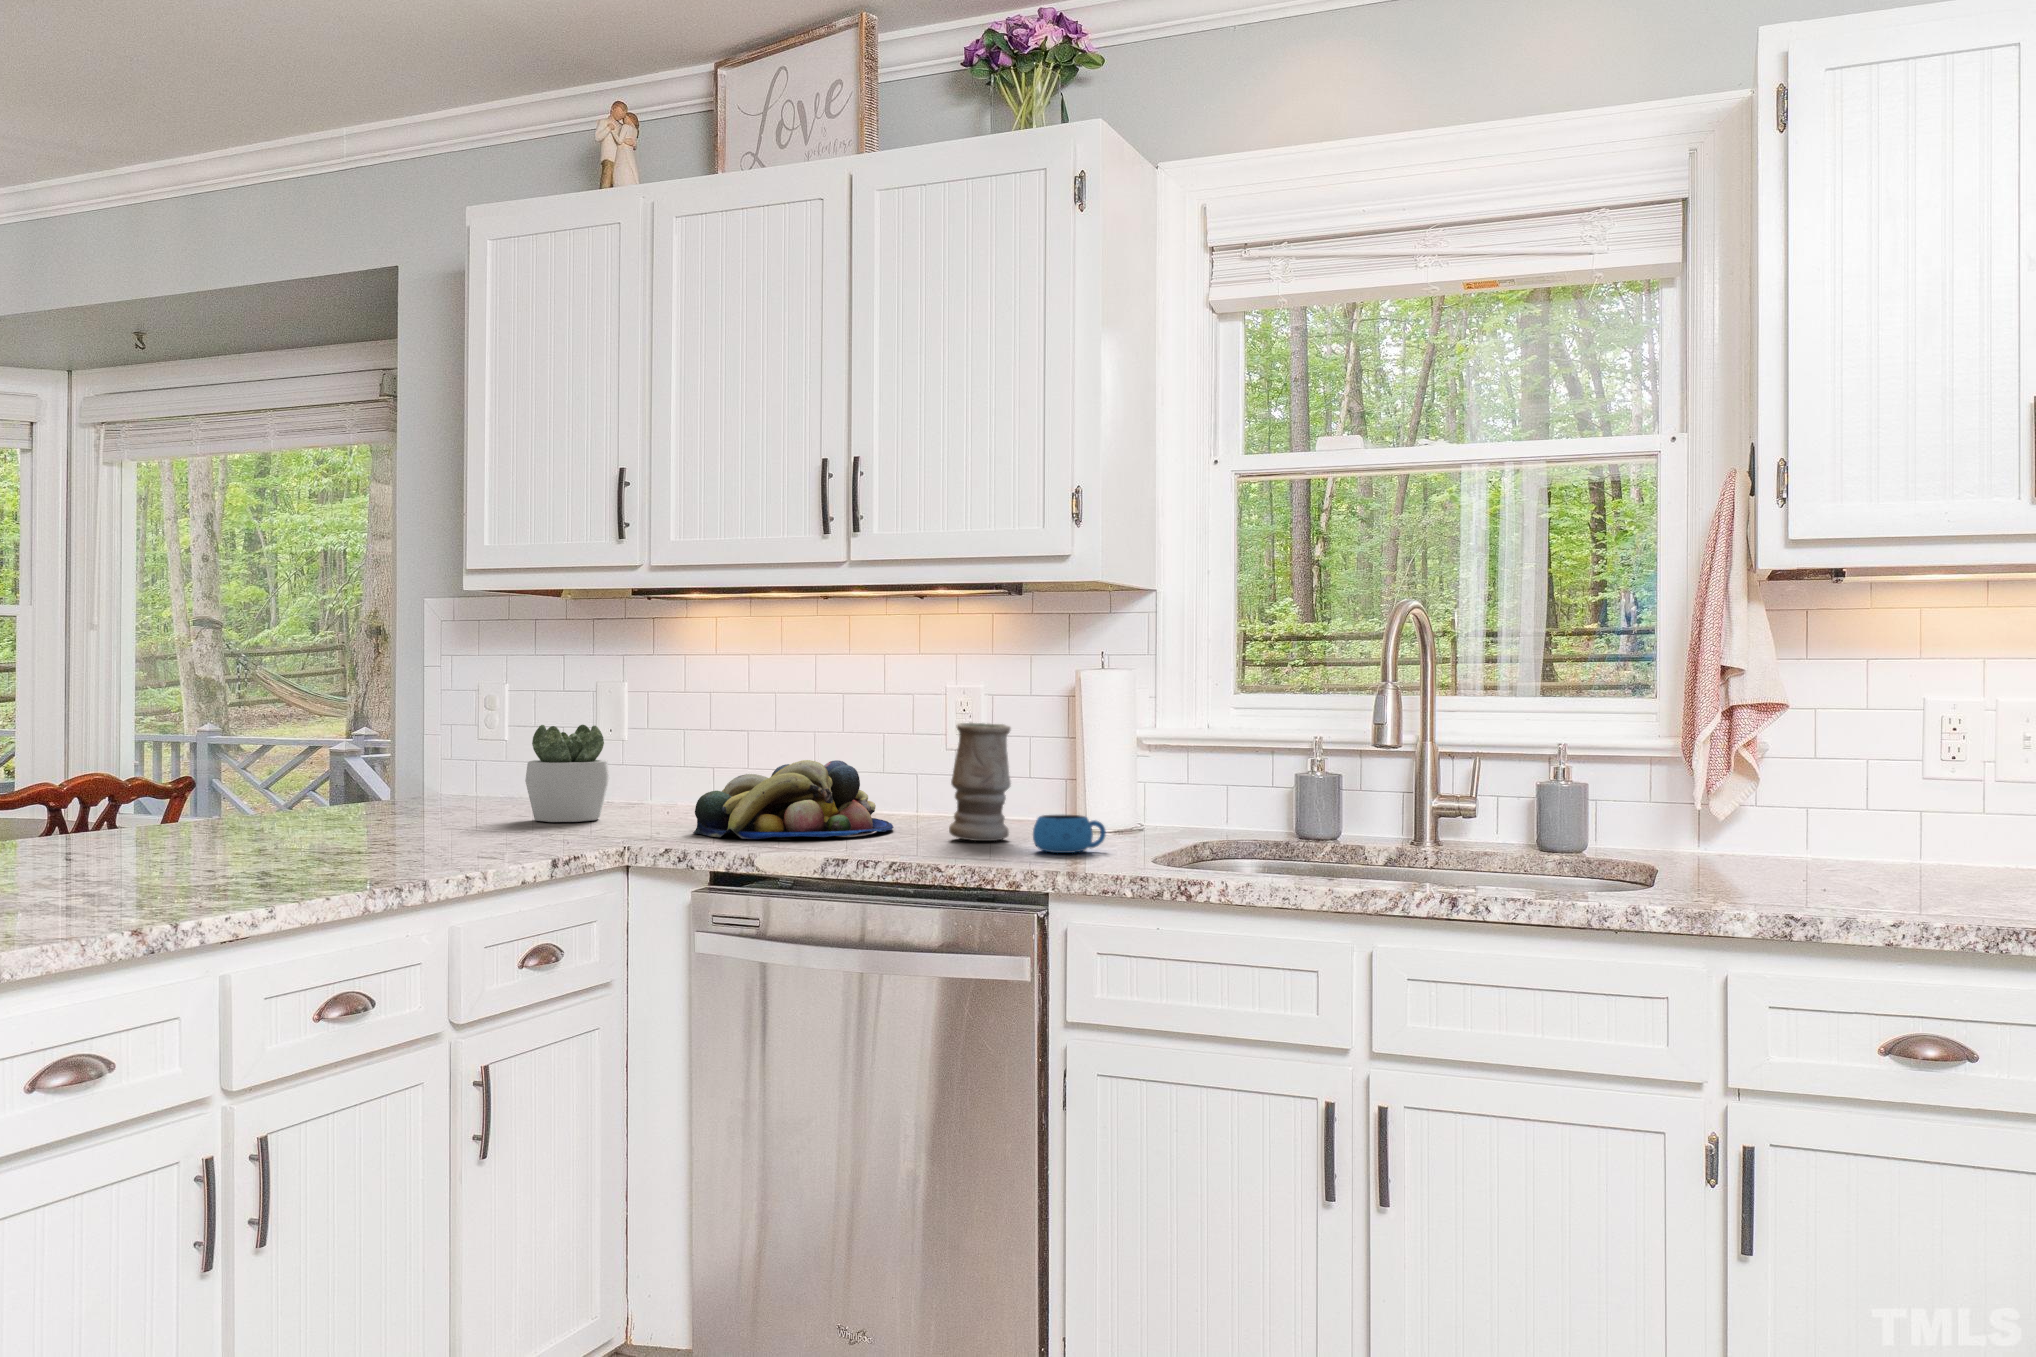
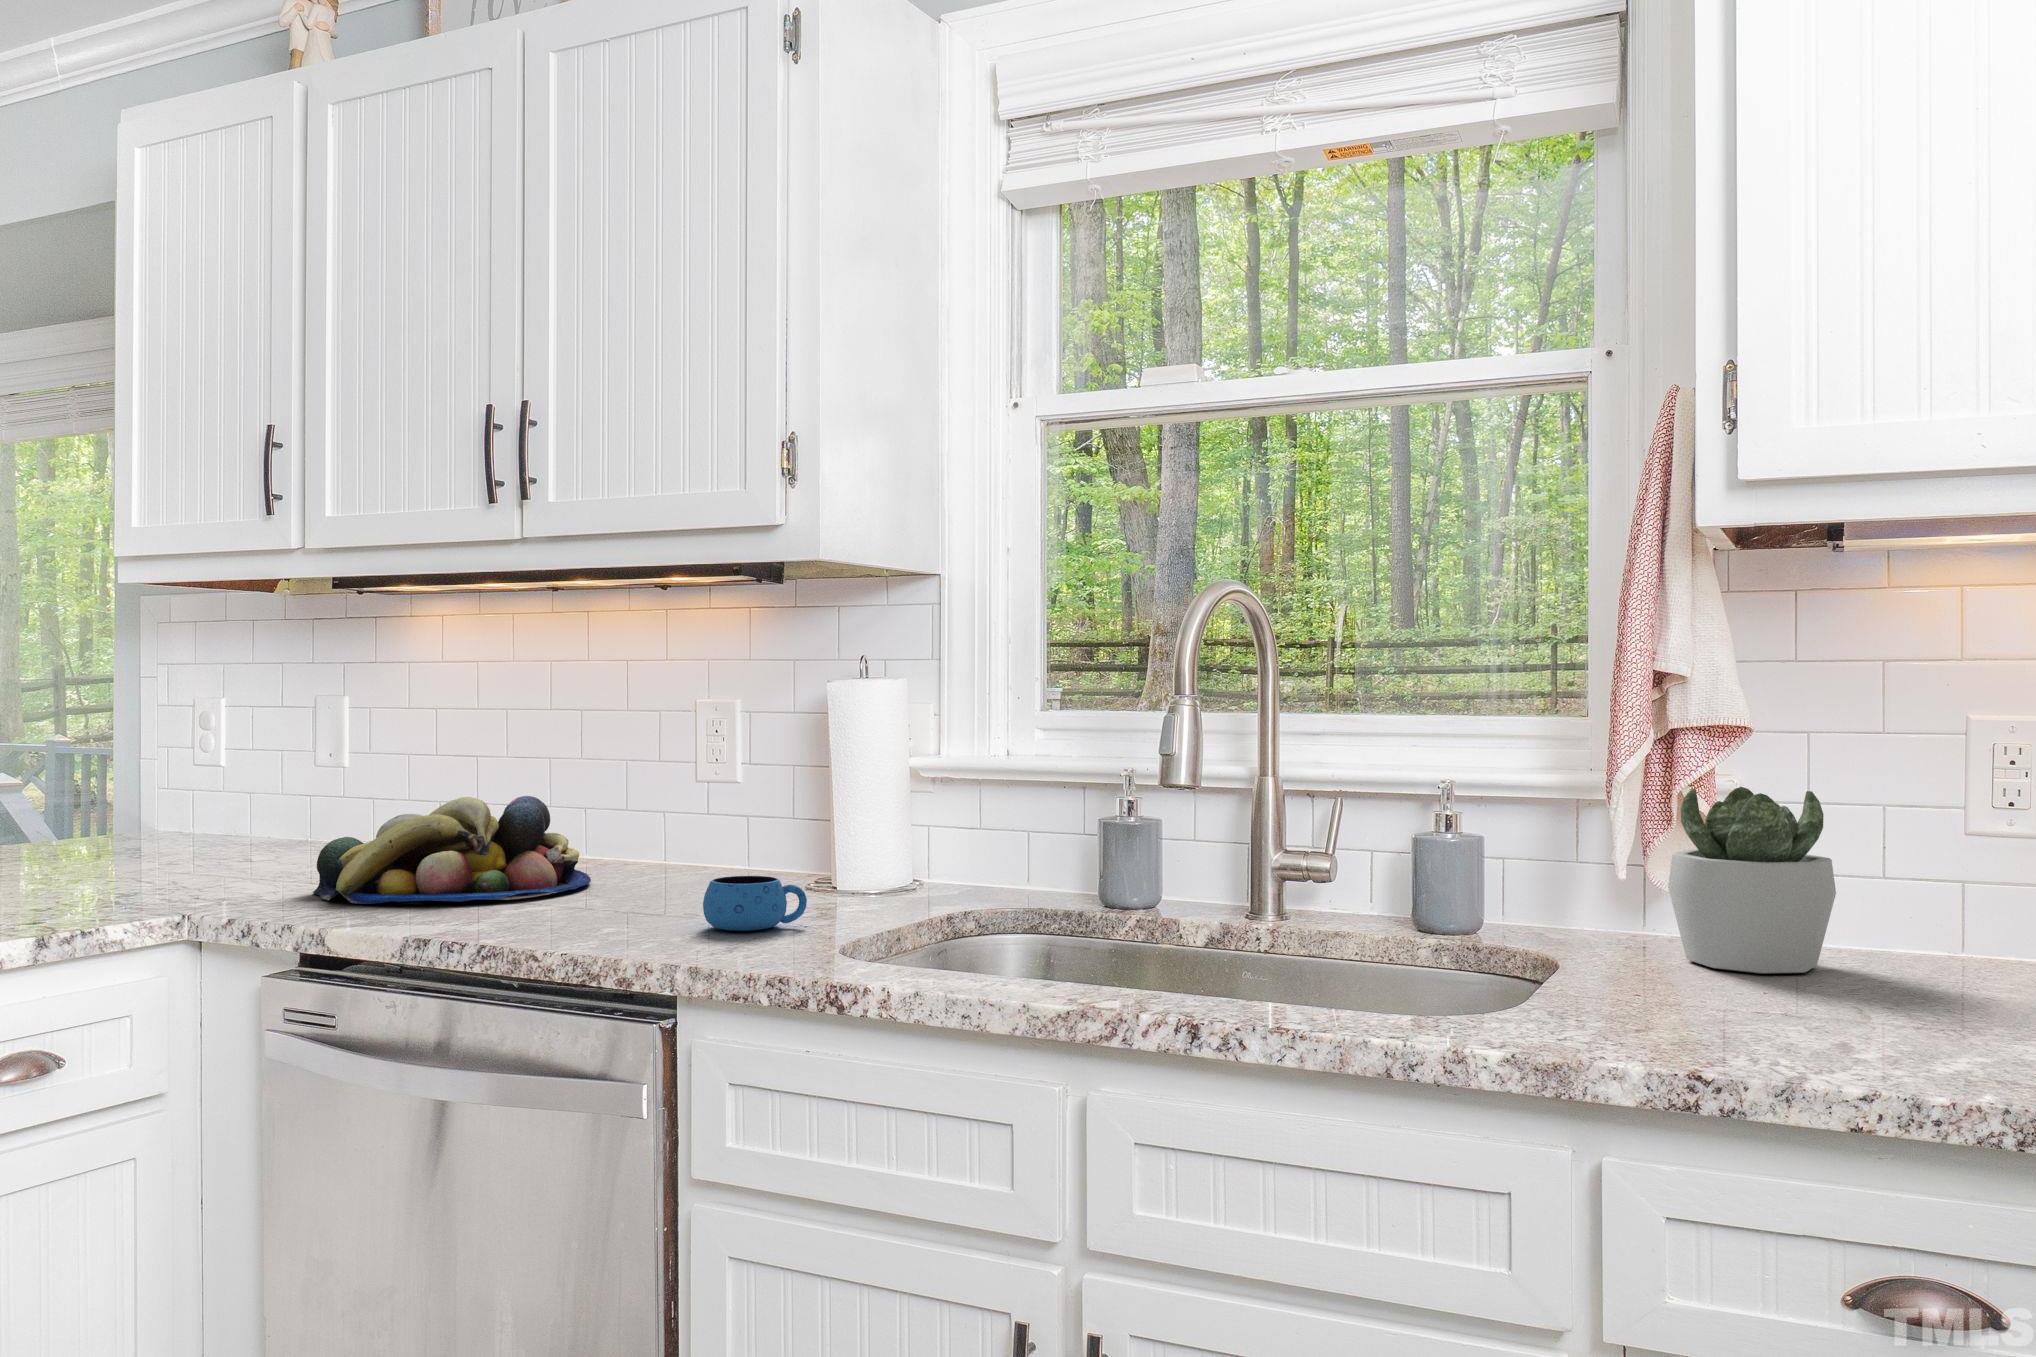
vase: present [949,722,1011,841] -> none [627,748,711,909]
succulent plant: present [525,725,609,822] -> present [1668,787,1836,974]

